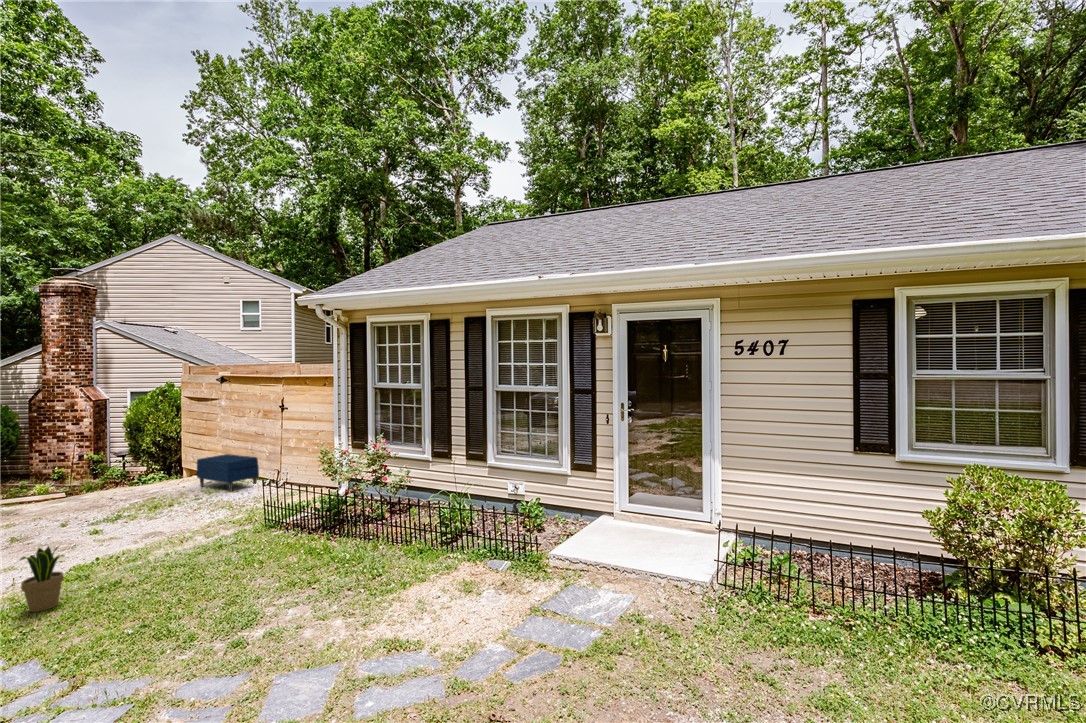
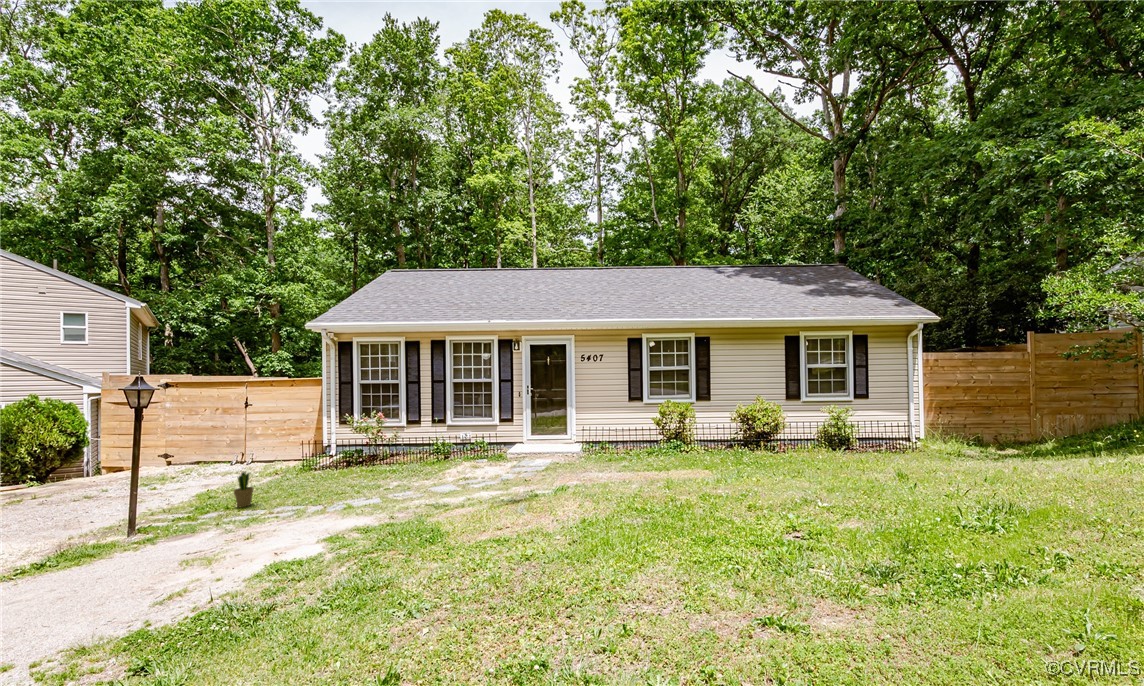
bench: present [197,454,259,492] -> none [161,447,225,476]

